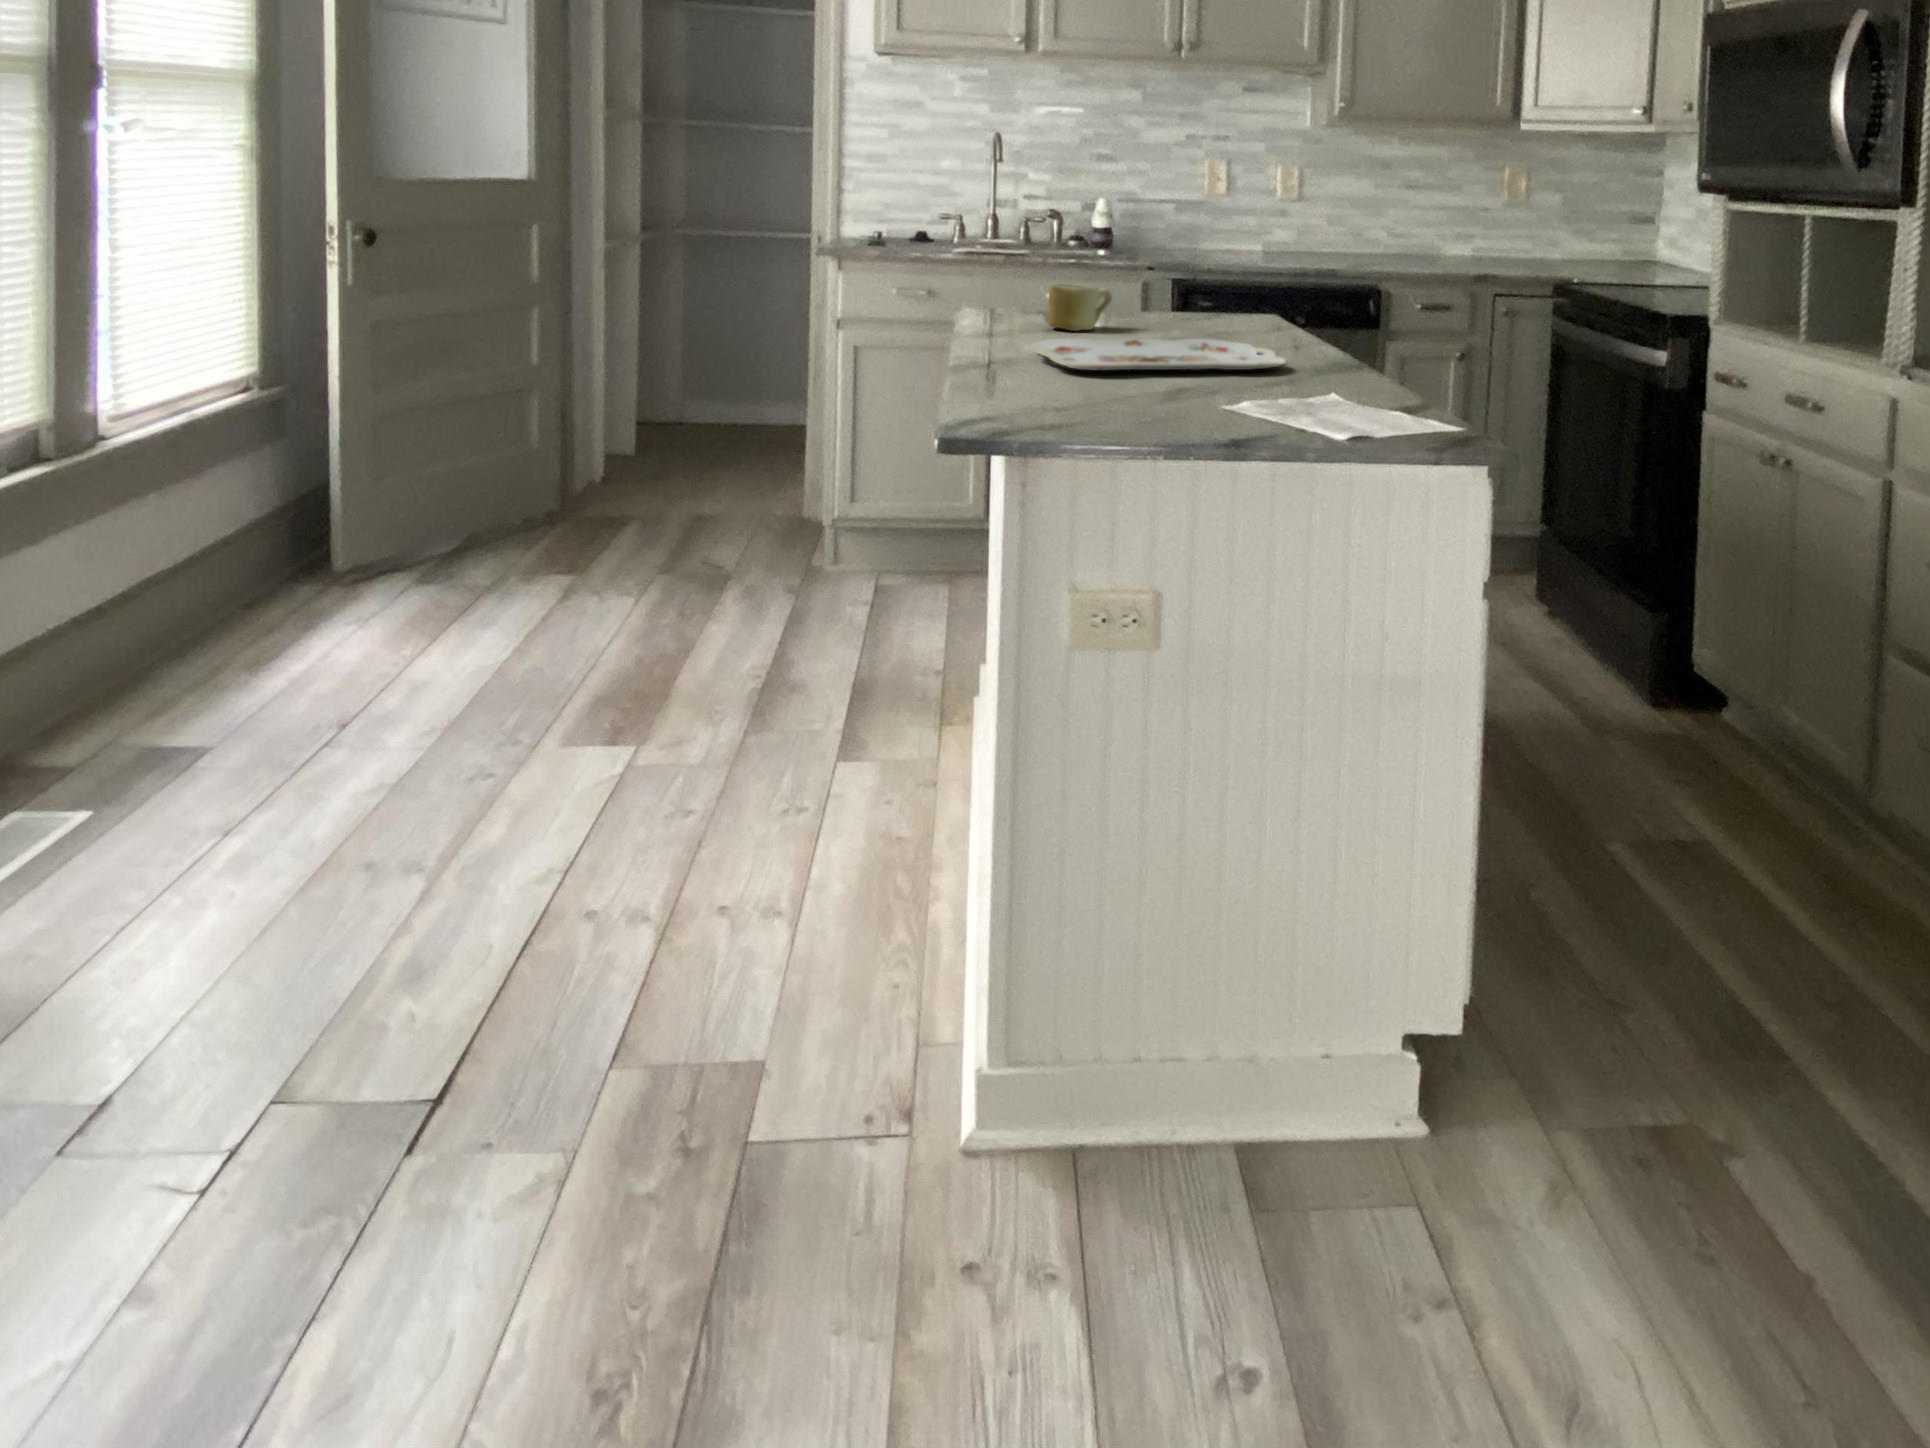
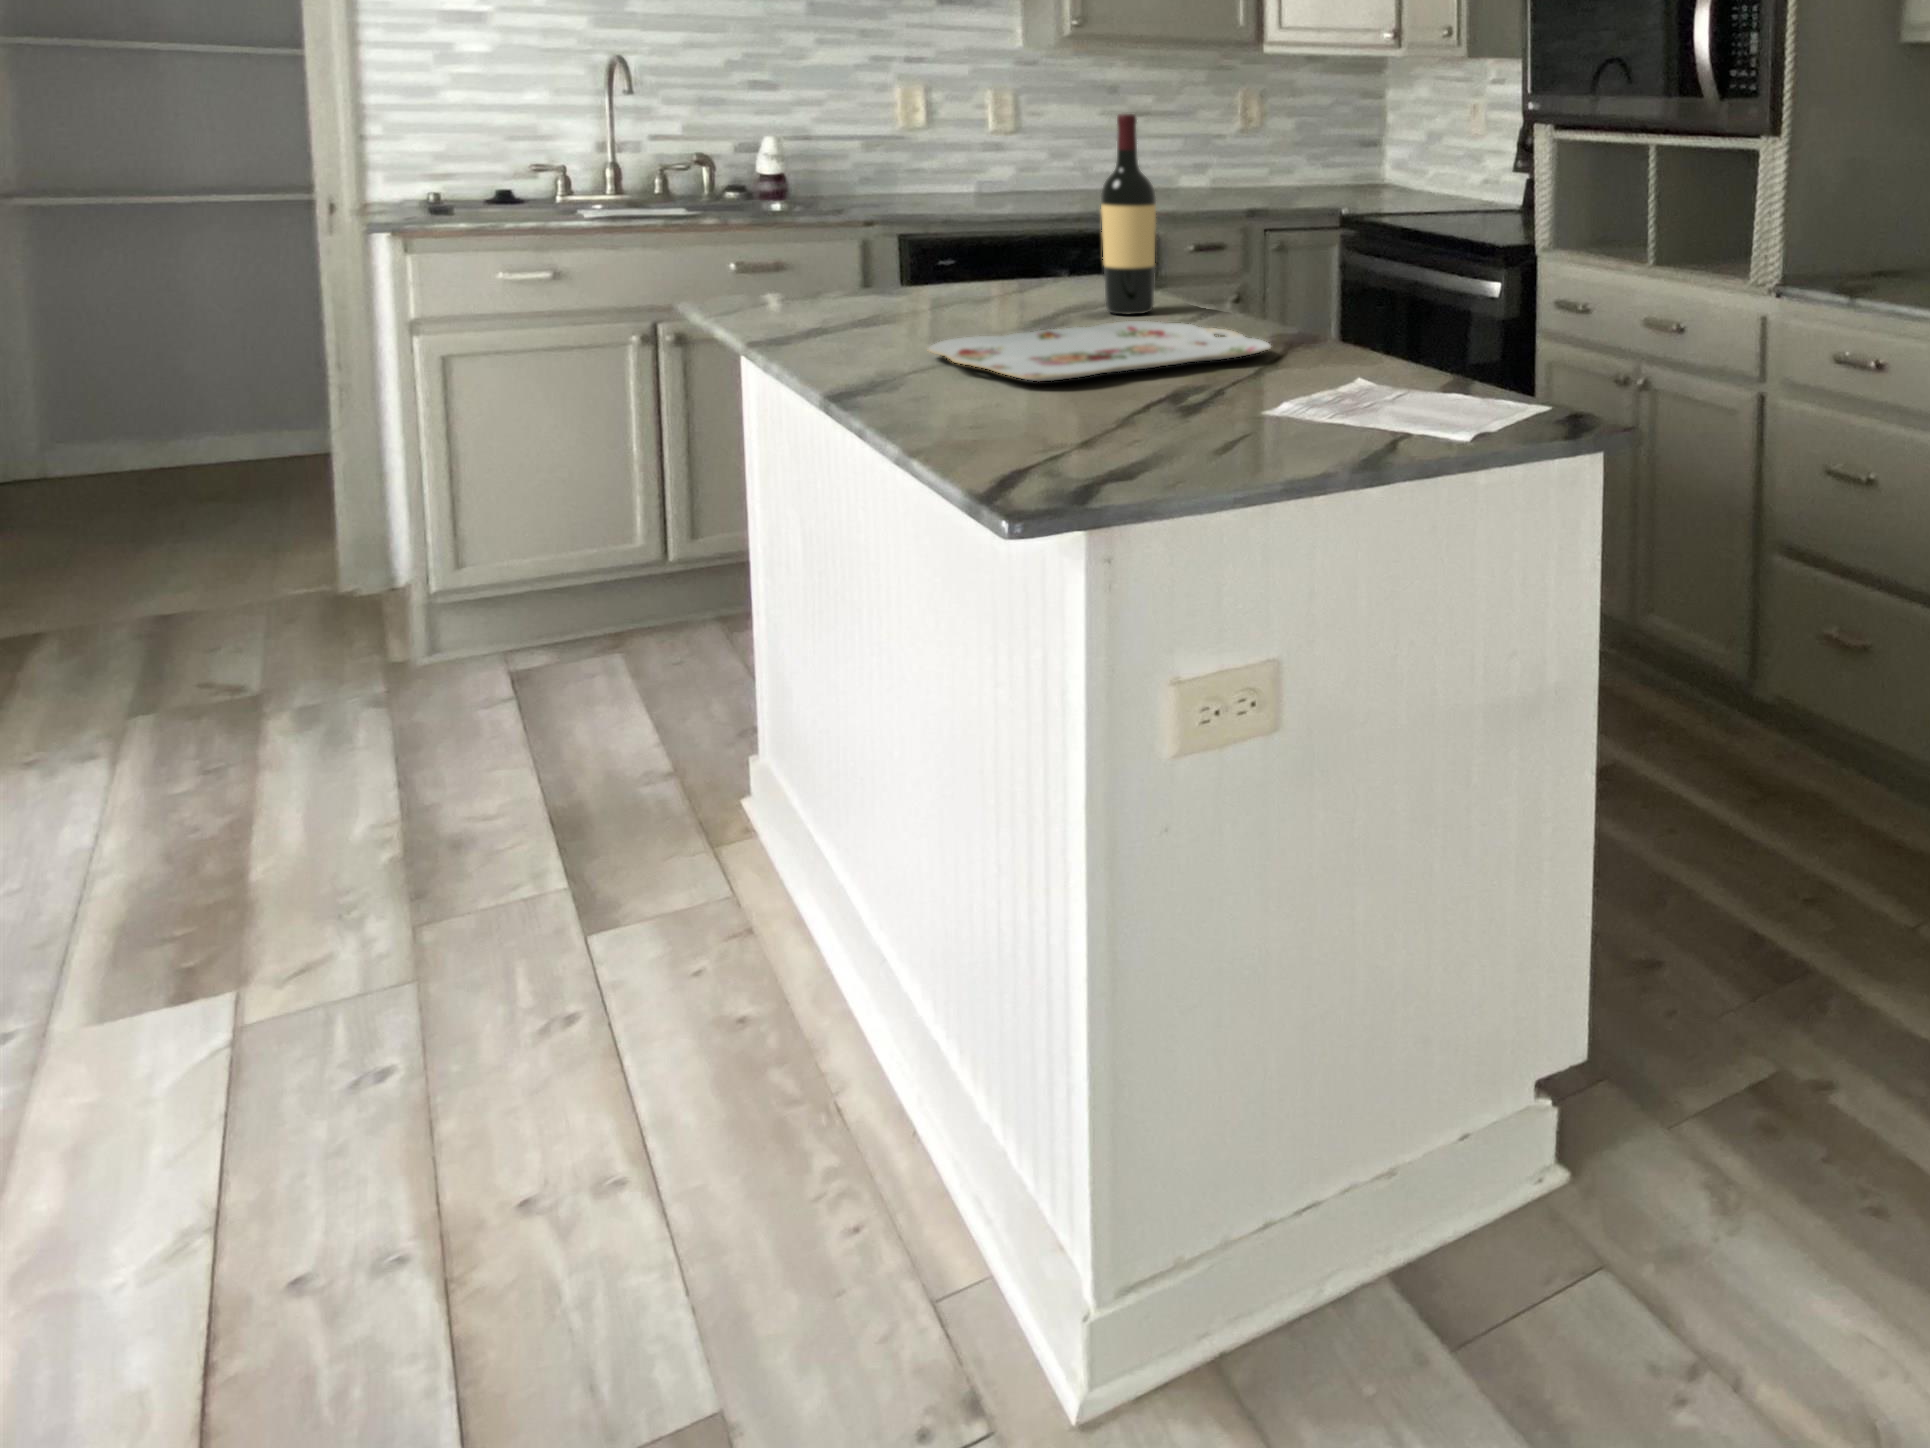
wine bottle: none [1209,171,1253,337] -> present [1101,114,1156,314]
mug: present [1048,284,1112,331] -> none [894,263,975,324]

